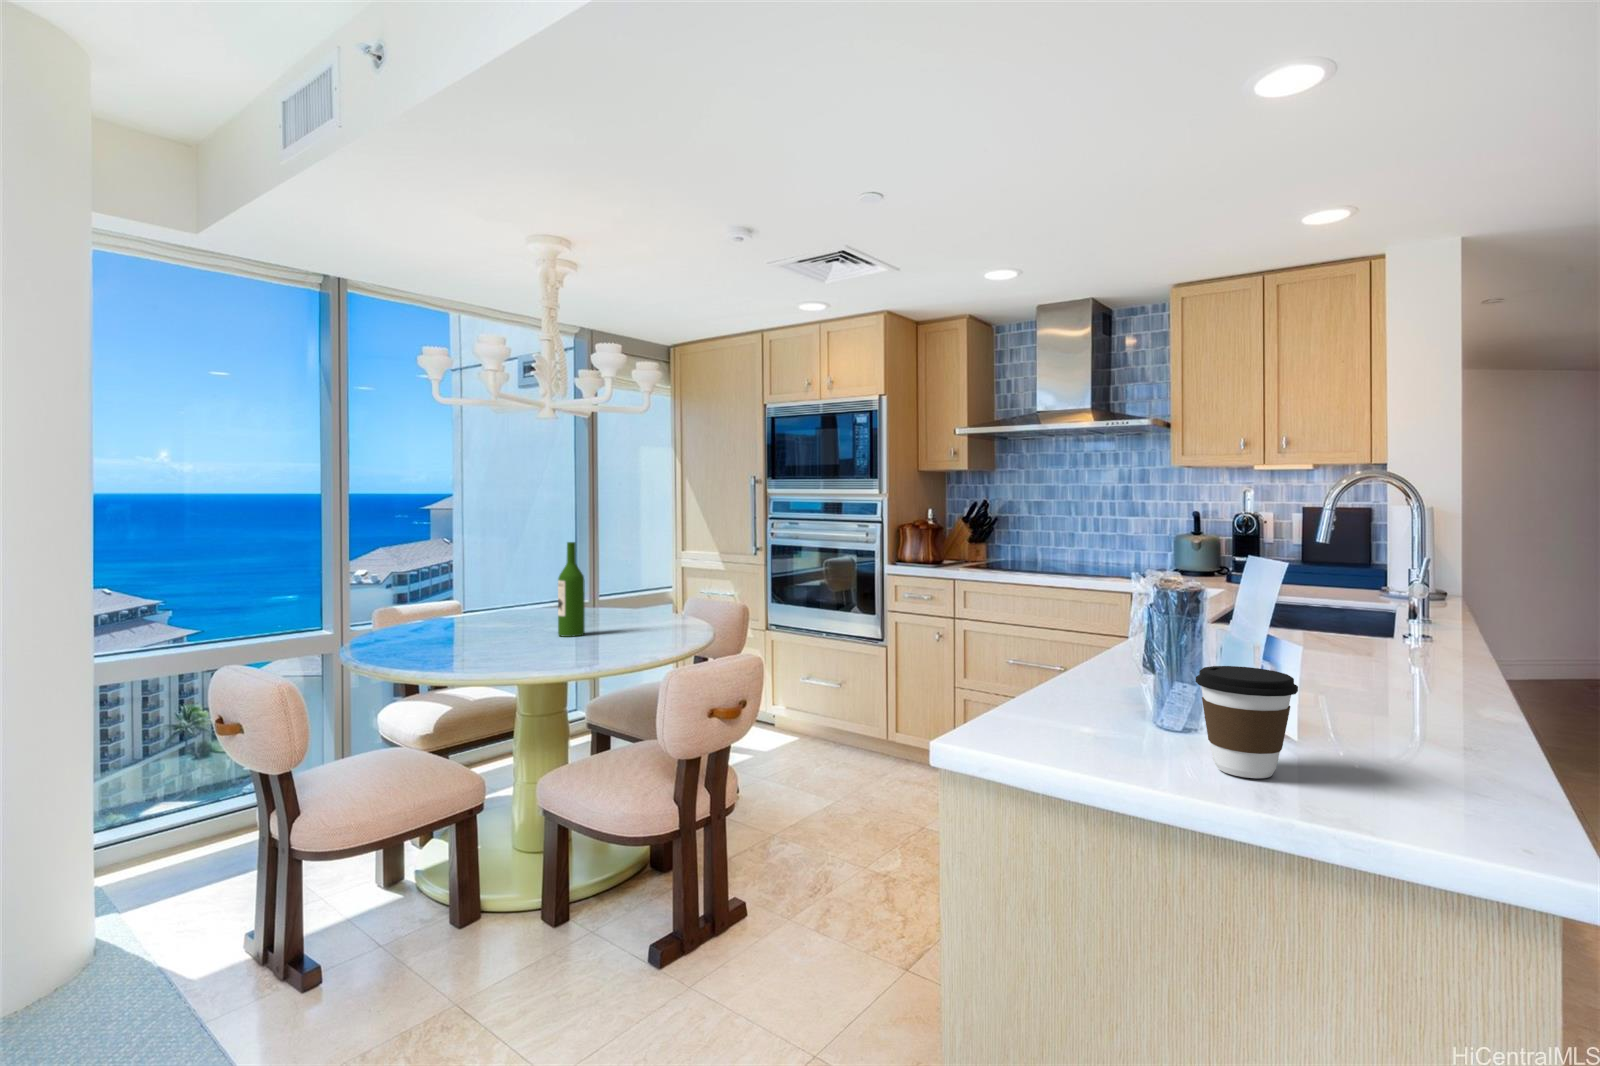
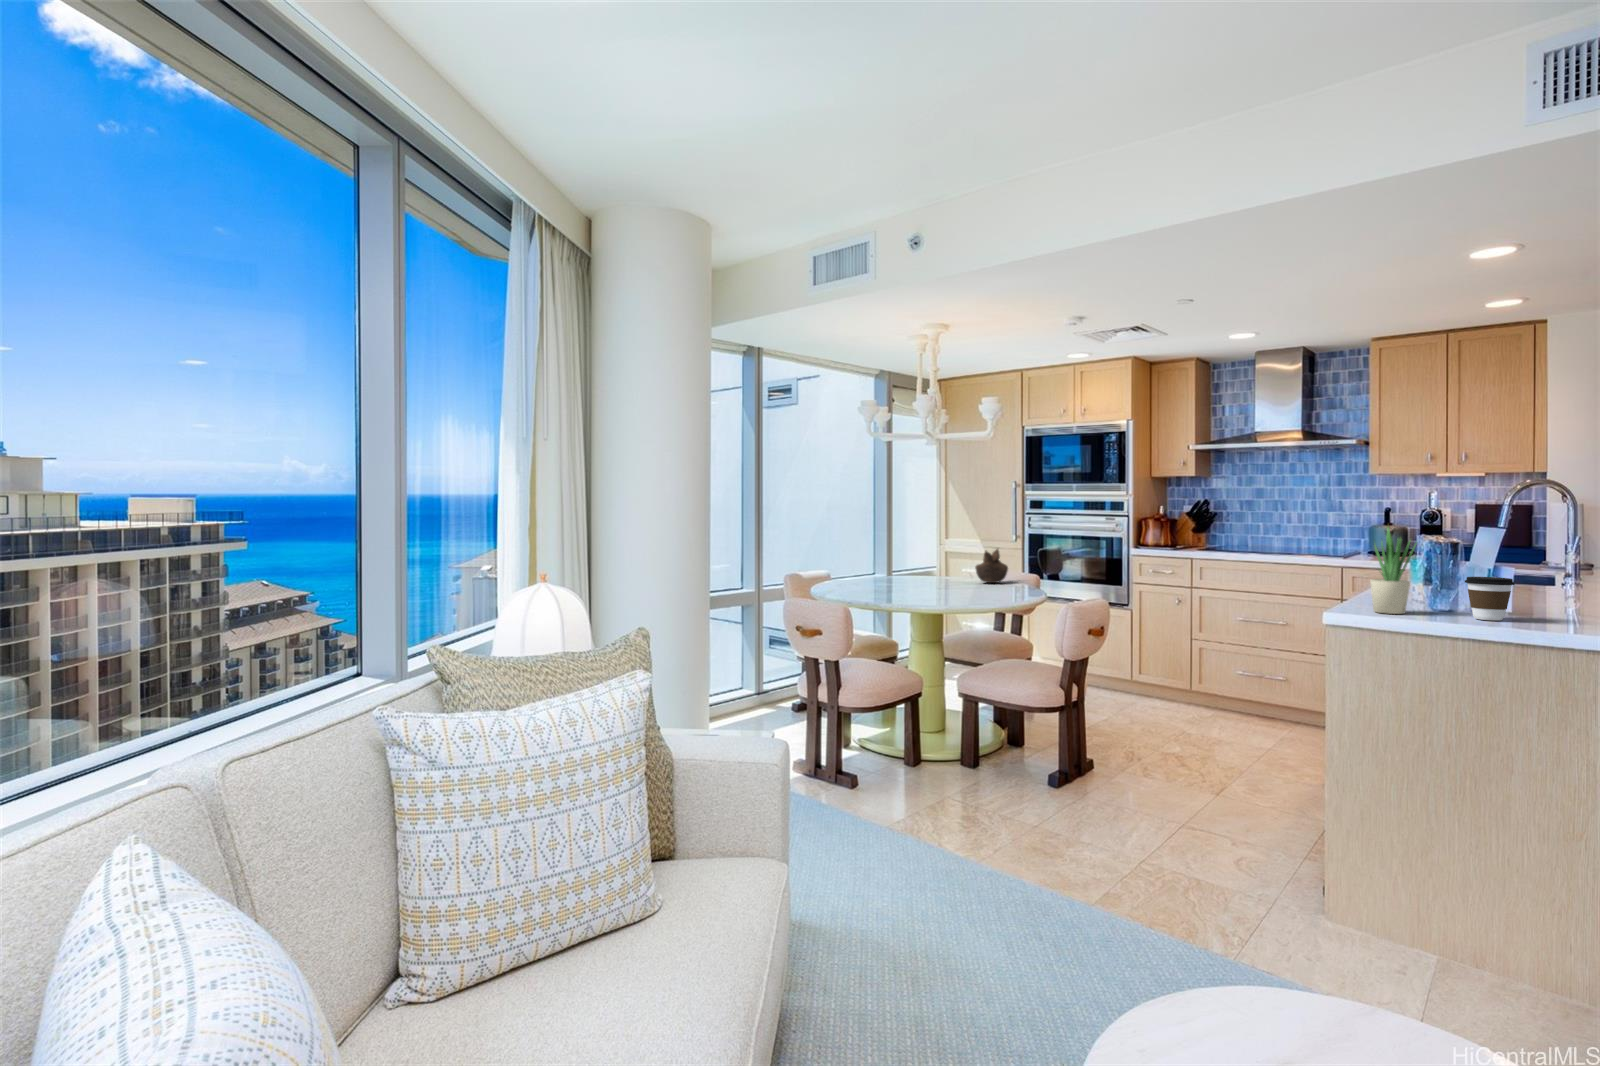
potted plant: none [1023,541,1112,747] -> present [1370,525,1416,614]
wine bottle: present [558,542,585,637] -> none [952,528,969,590]
decorative bowl: none [629,569,677,621] -> present [975,549,1008,583]

